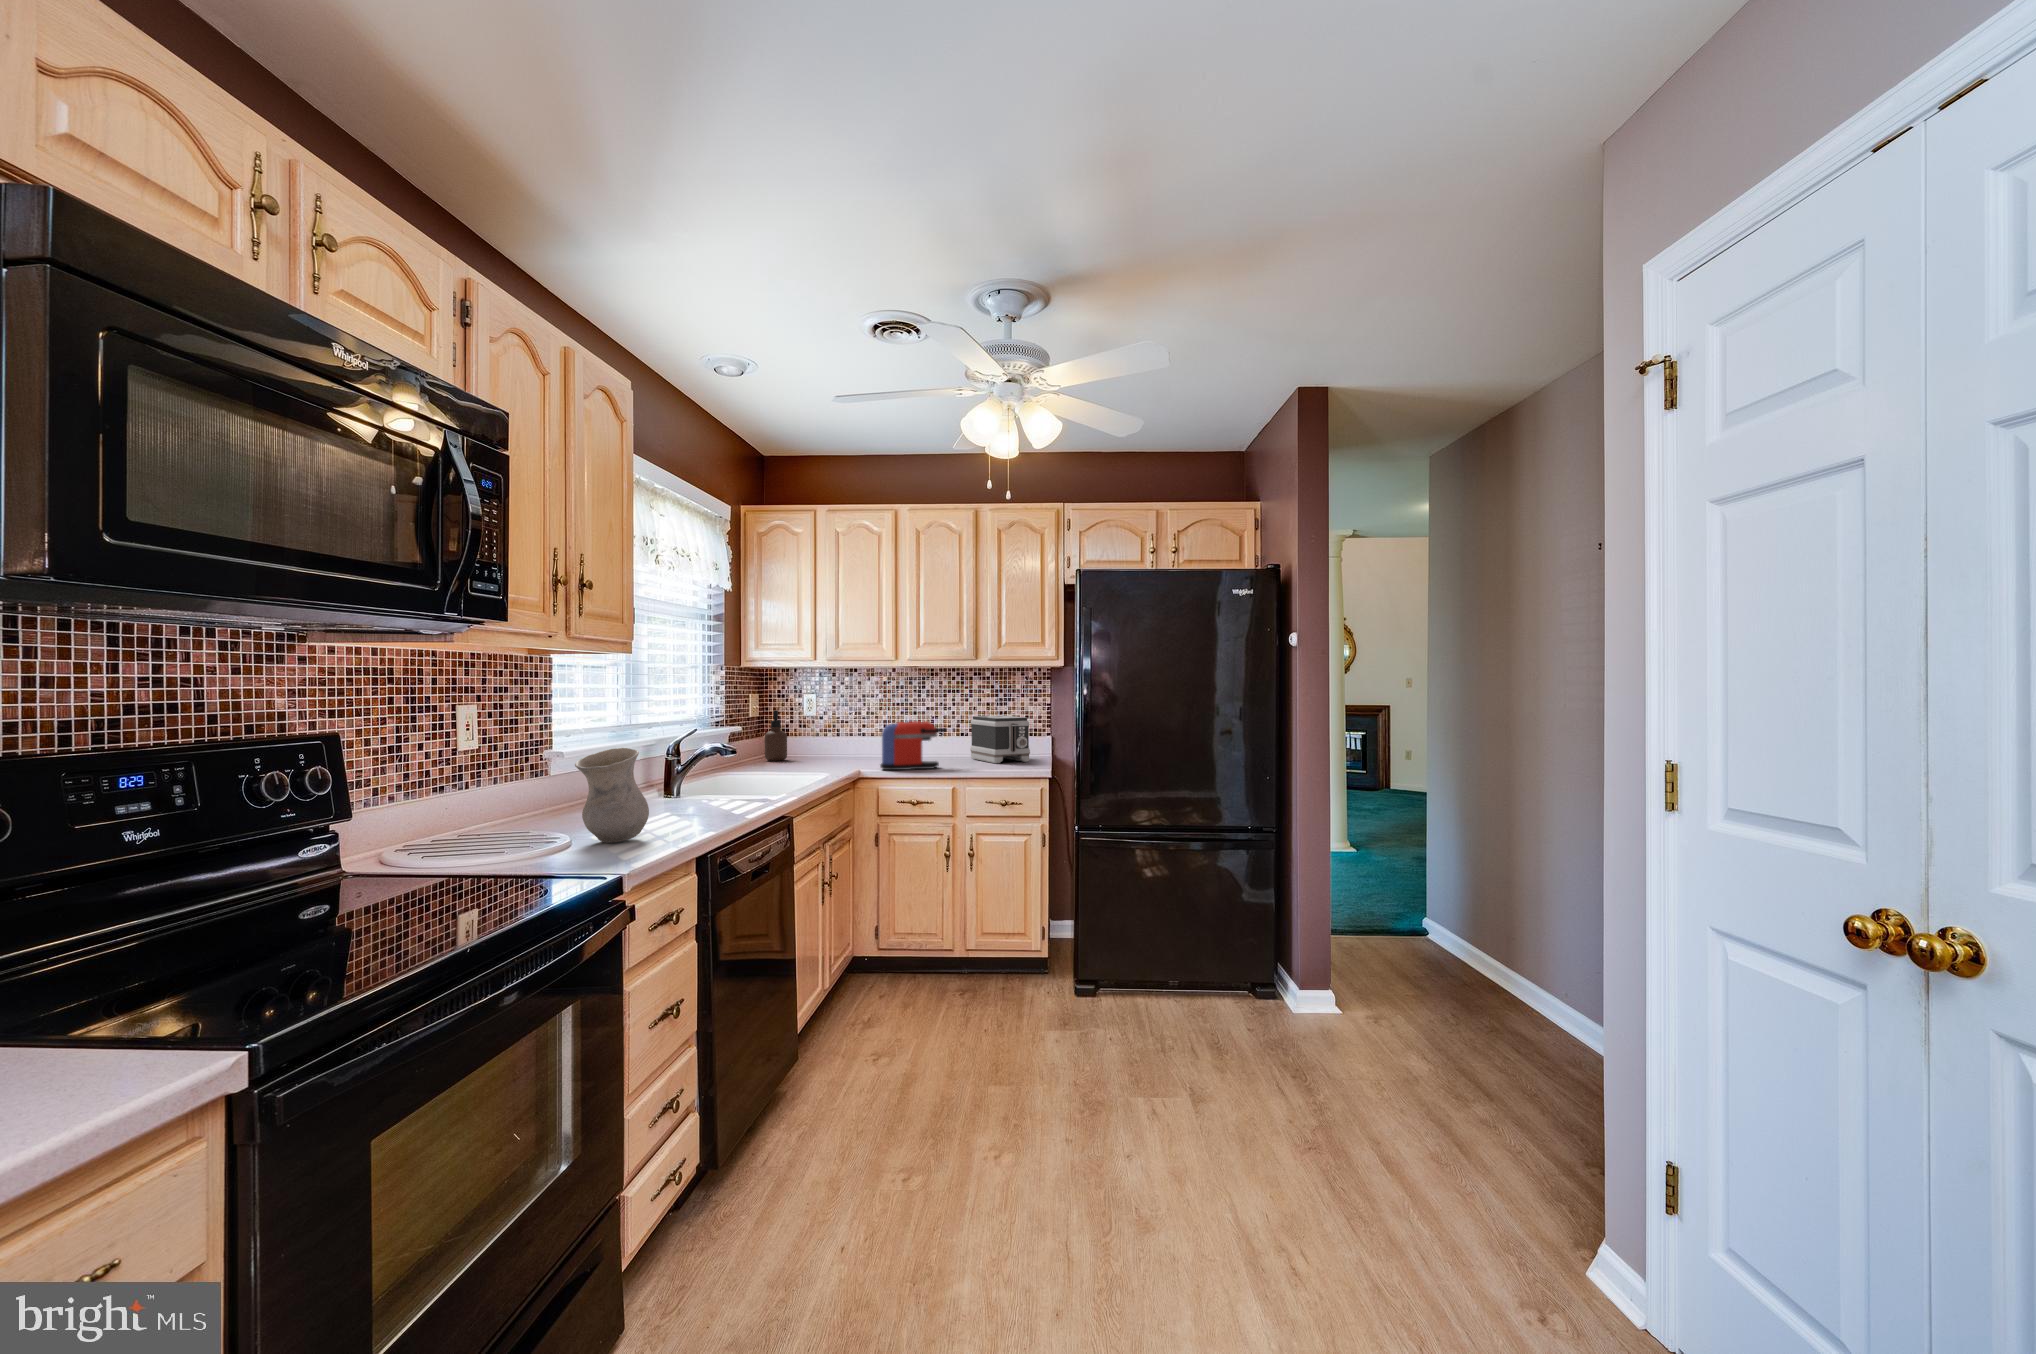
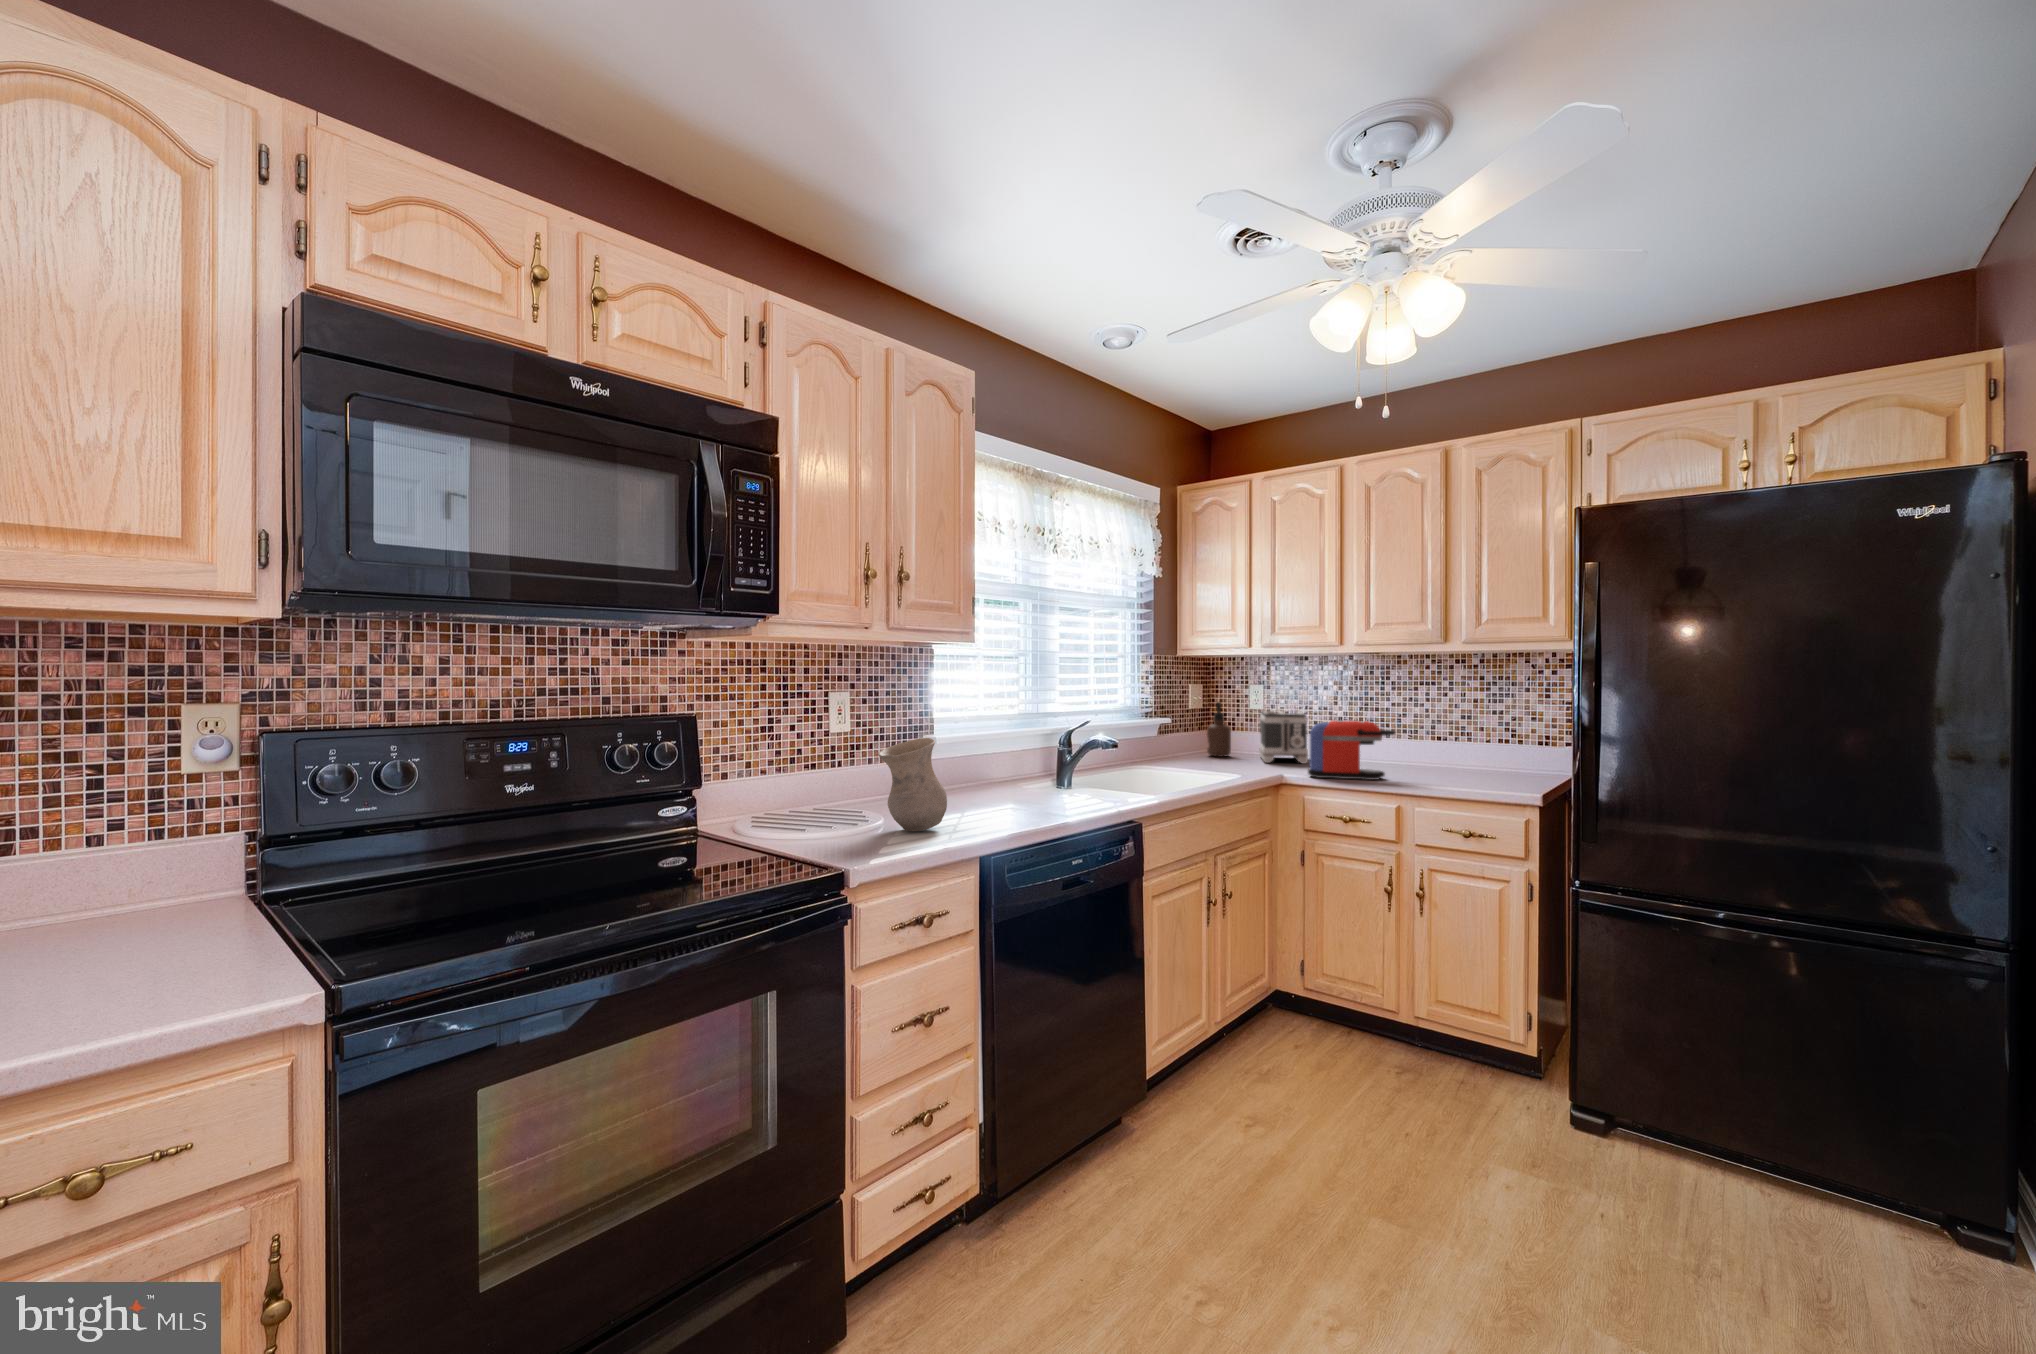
toaster: present [970,715,1030,763] -> present [1259,711,1308,764]

